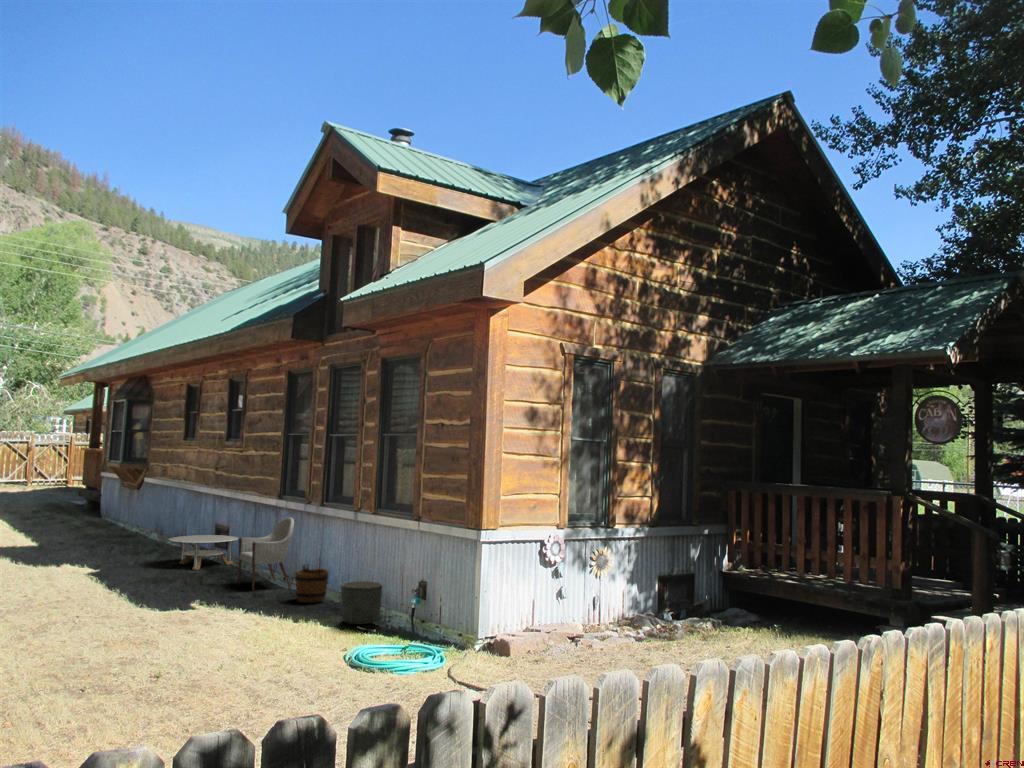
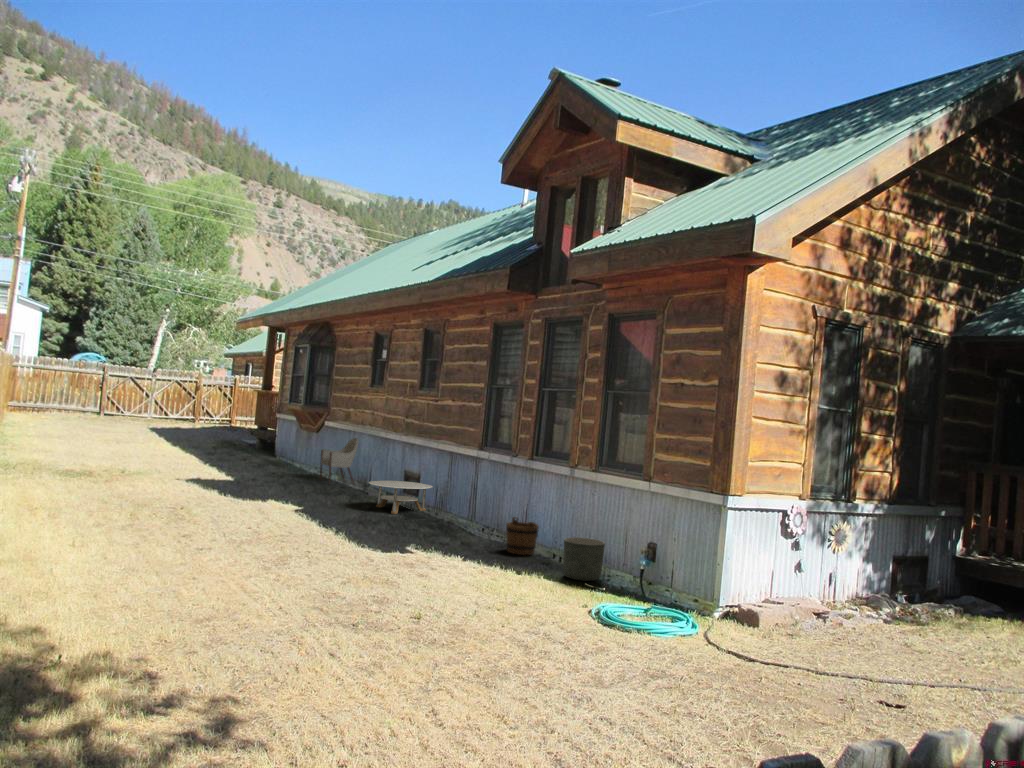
chair: present [238,517,294,590] -> present [320,438,358,481]

